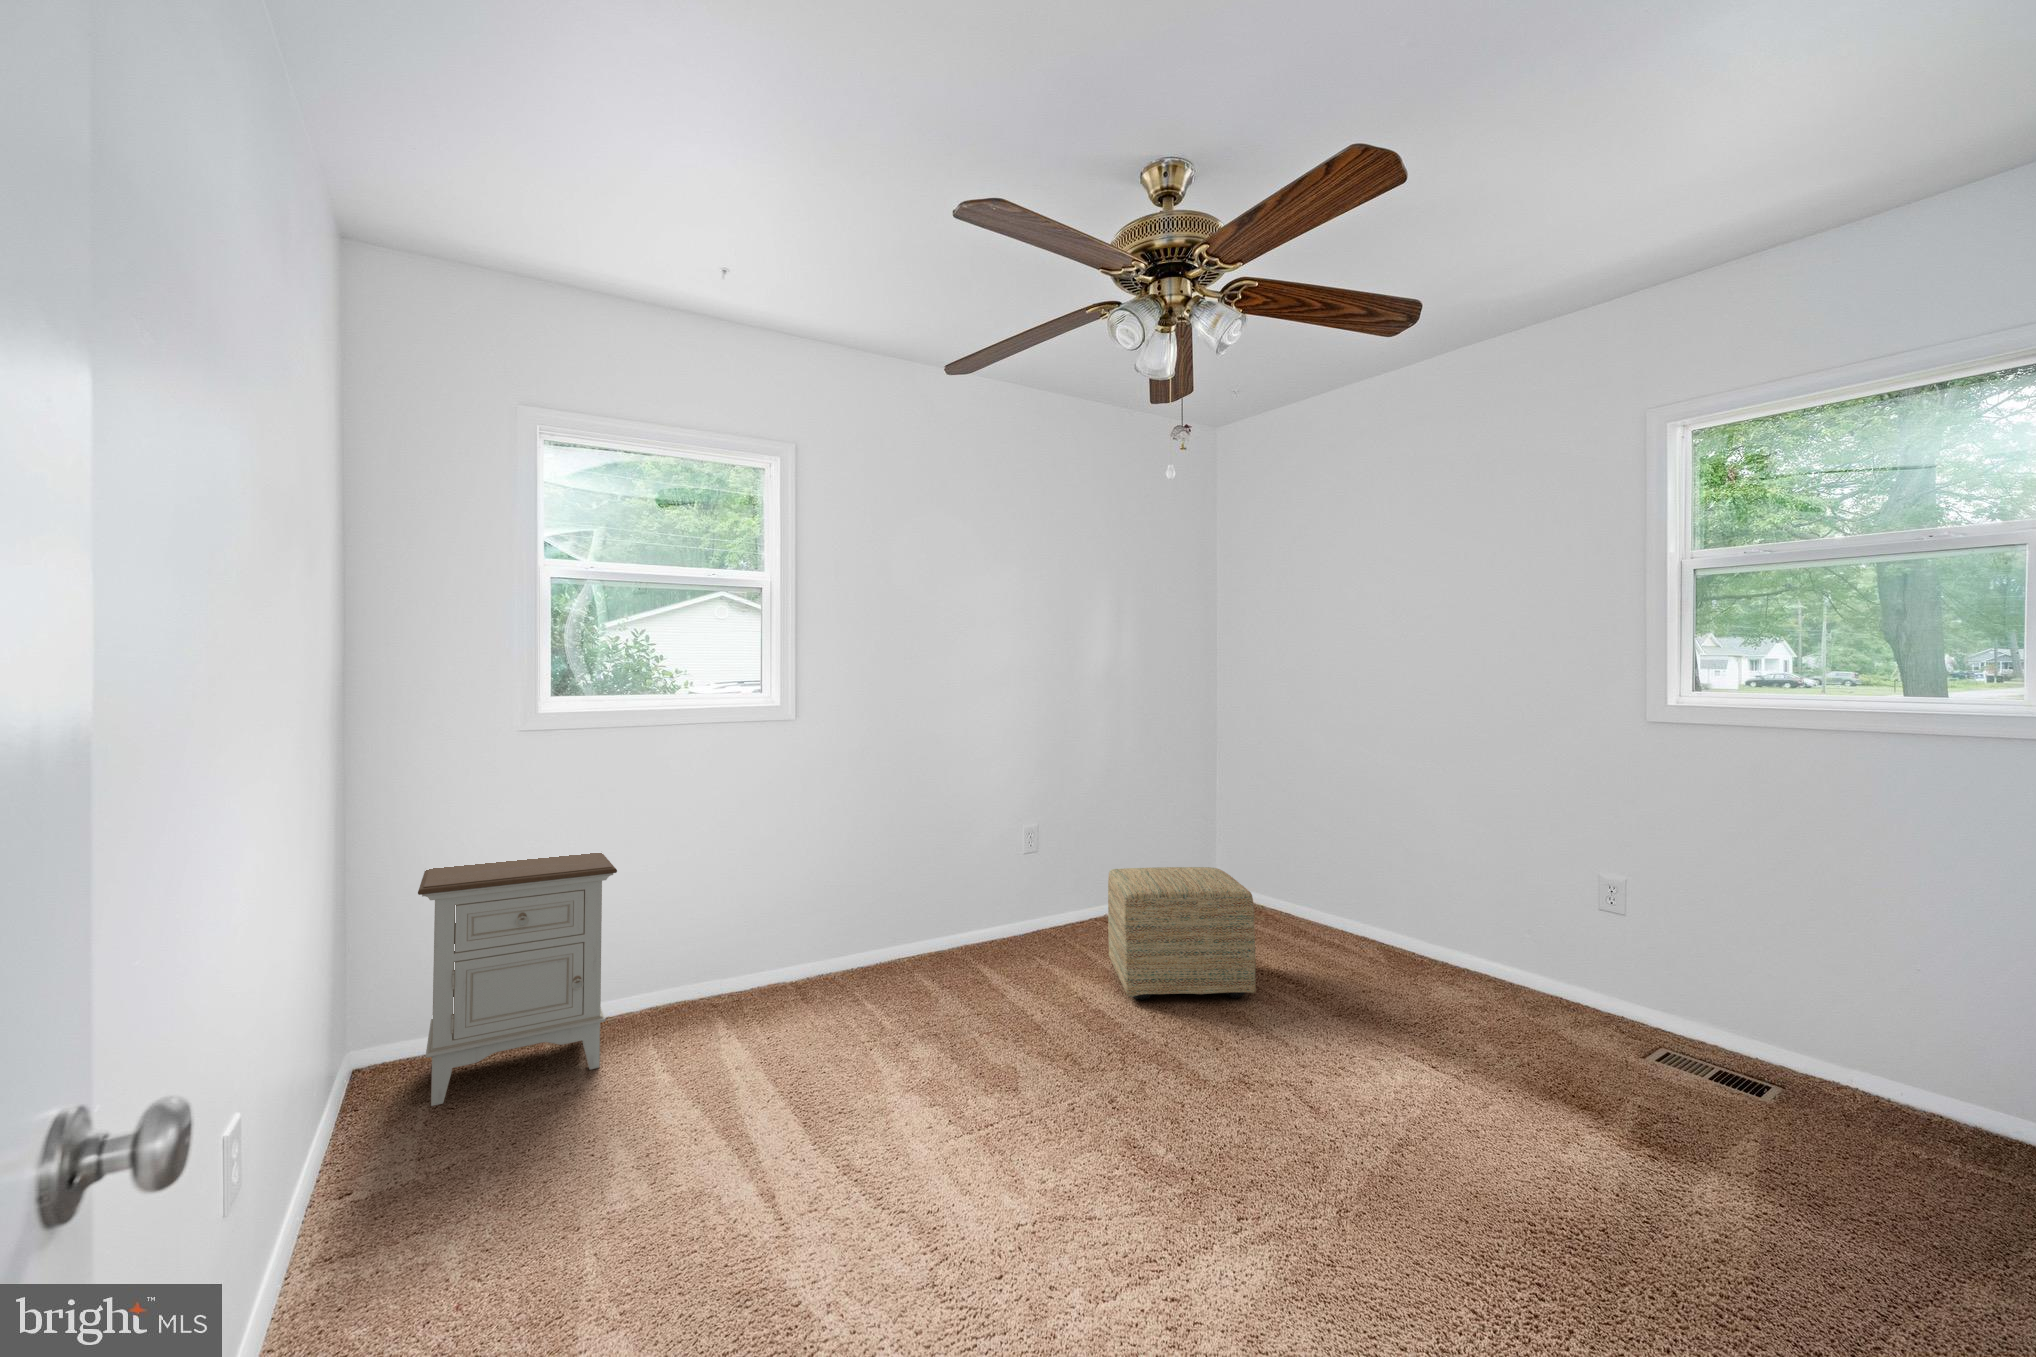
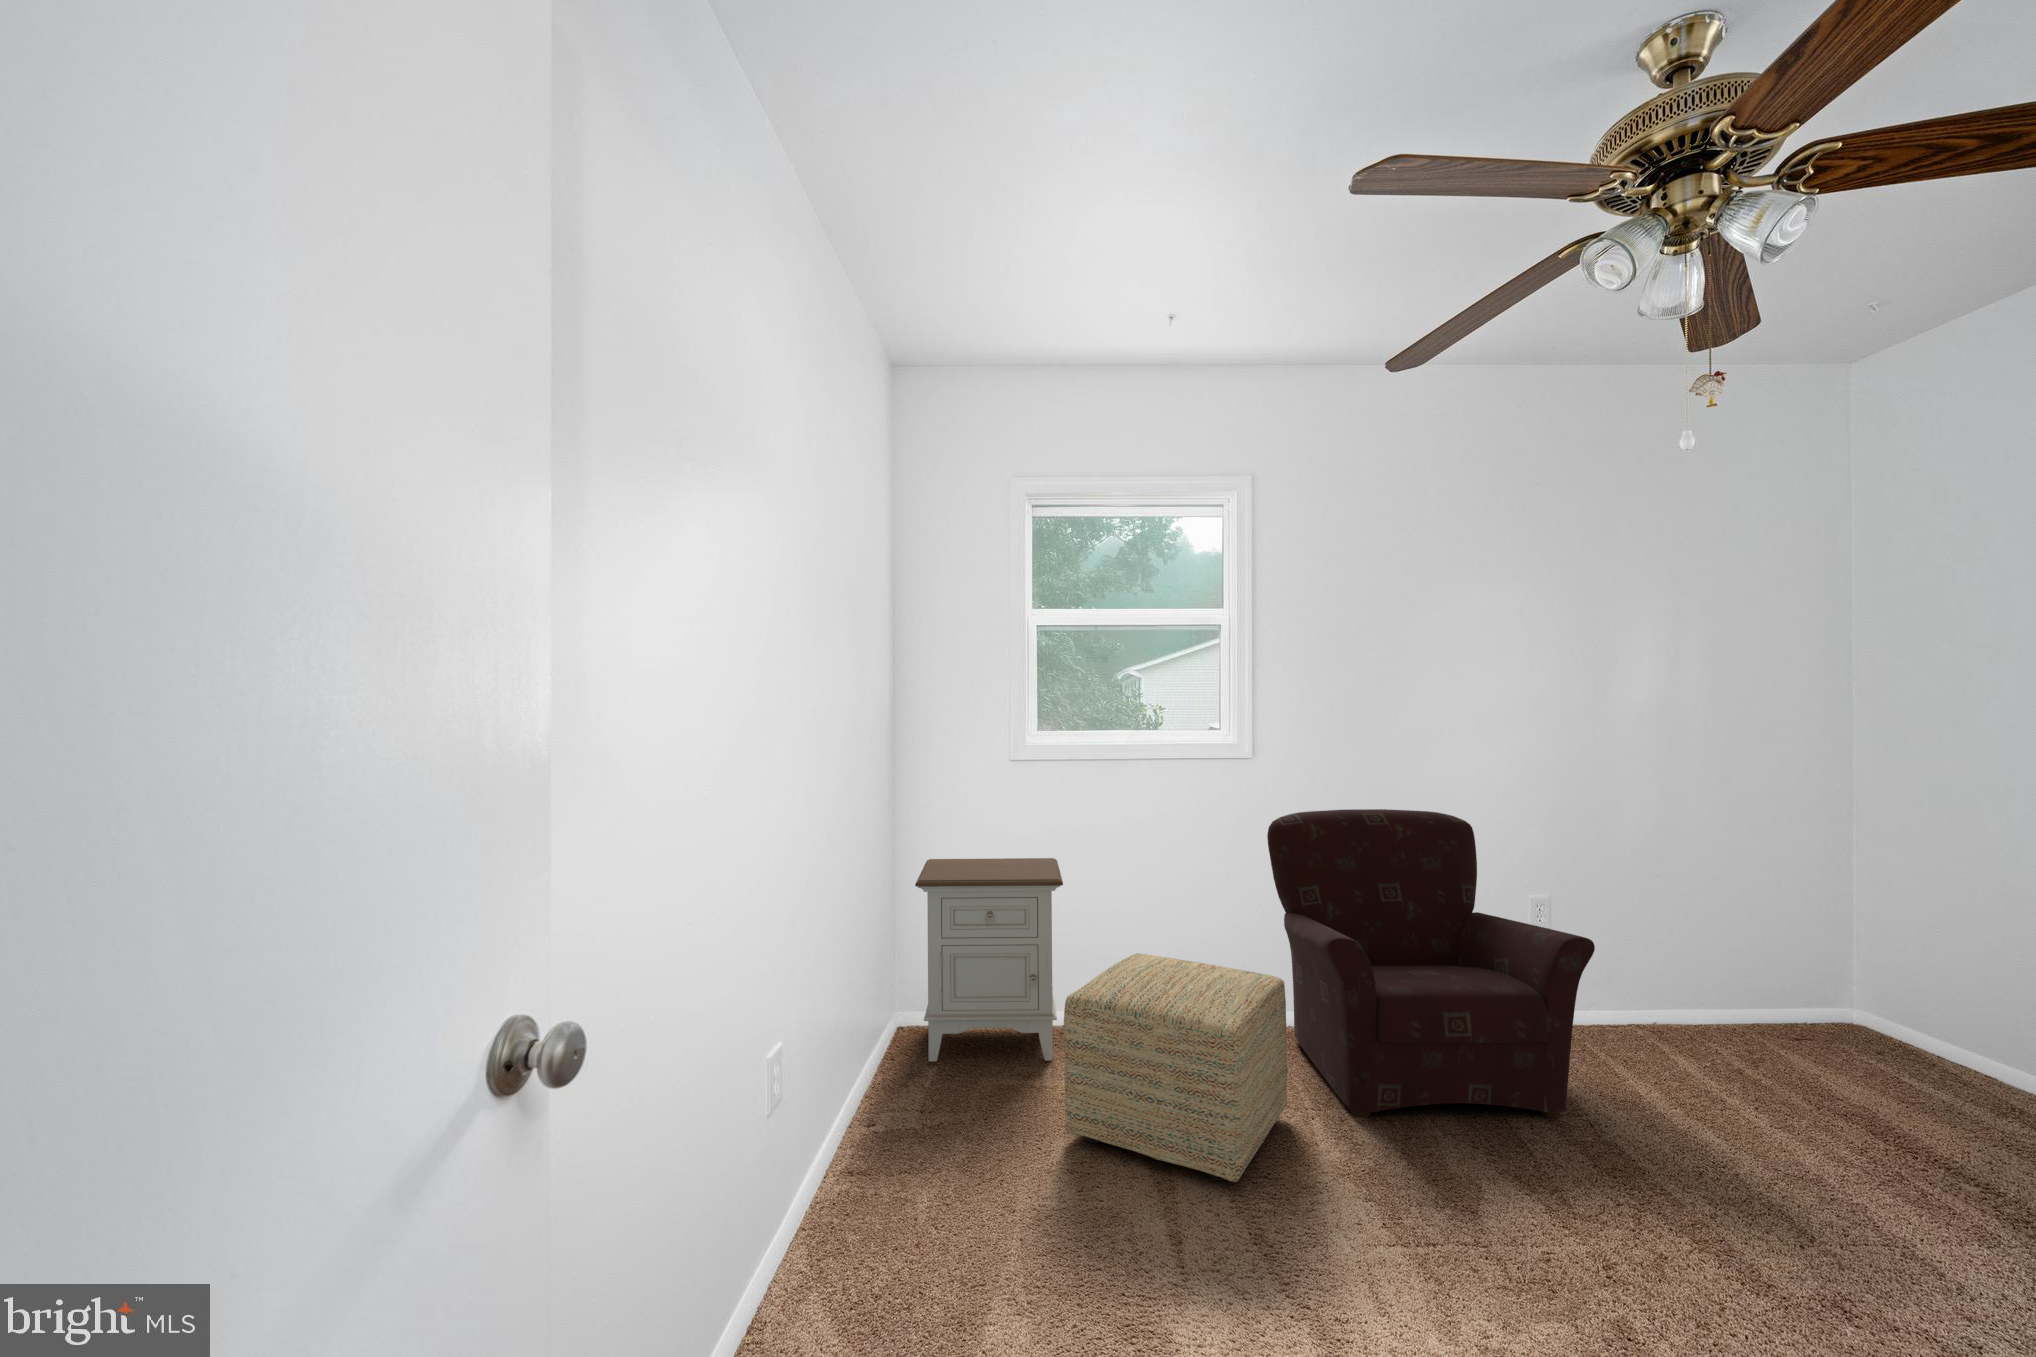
armchair: none [824,778,1081,1044] -> present [1267,809,1595,1118]
ottoman: present [1108,867,1256,1000] -> present [1064,953,1287,1182]

